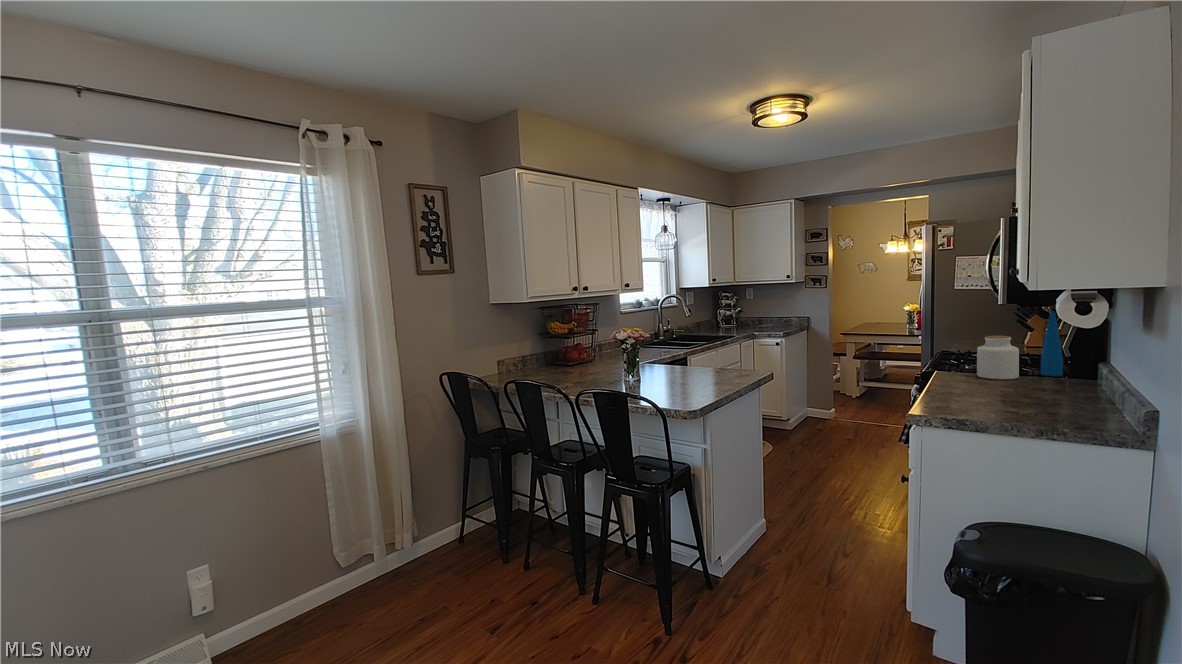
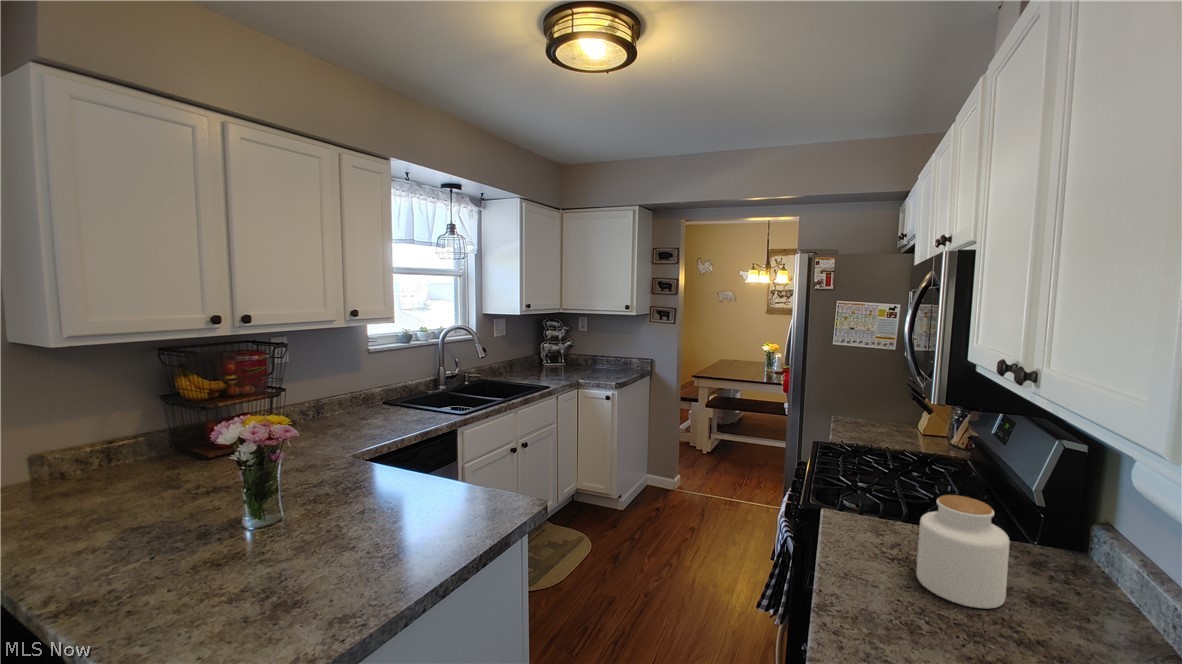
bottle: present [1041,306,1063,376] -> none [1035,441,1085,595]

